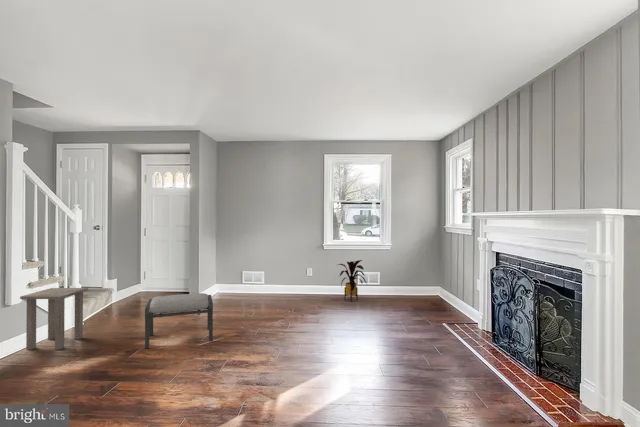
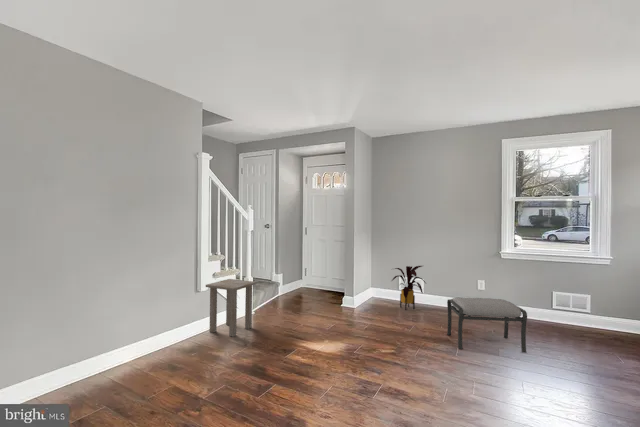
house plant: present [338,260,366,301] -> present [392,266,425,310]
ottoman: present [145,293,213,349] -> present [447,297,527,352]

